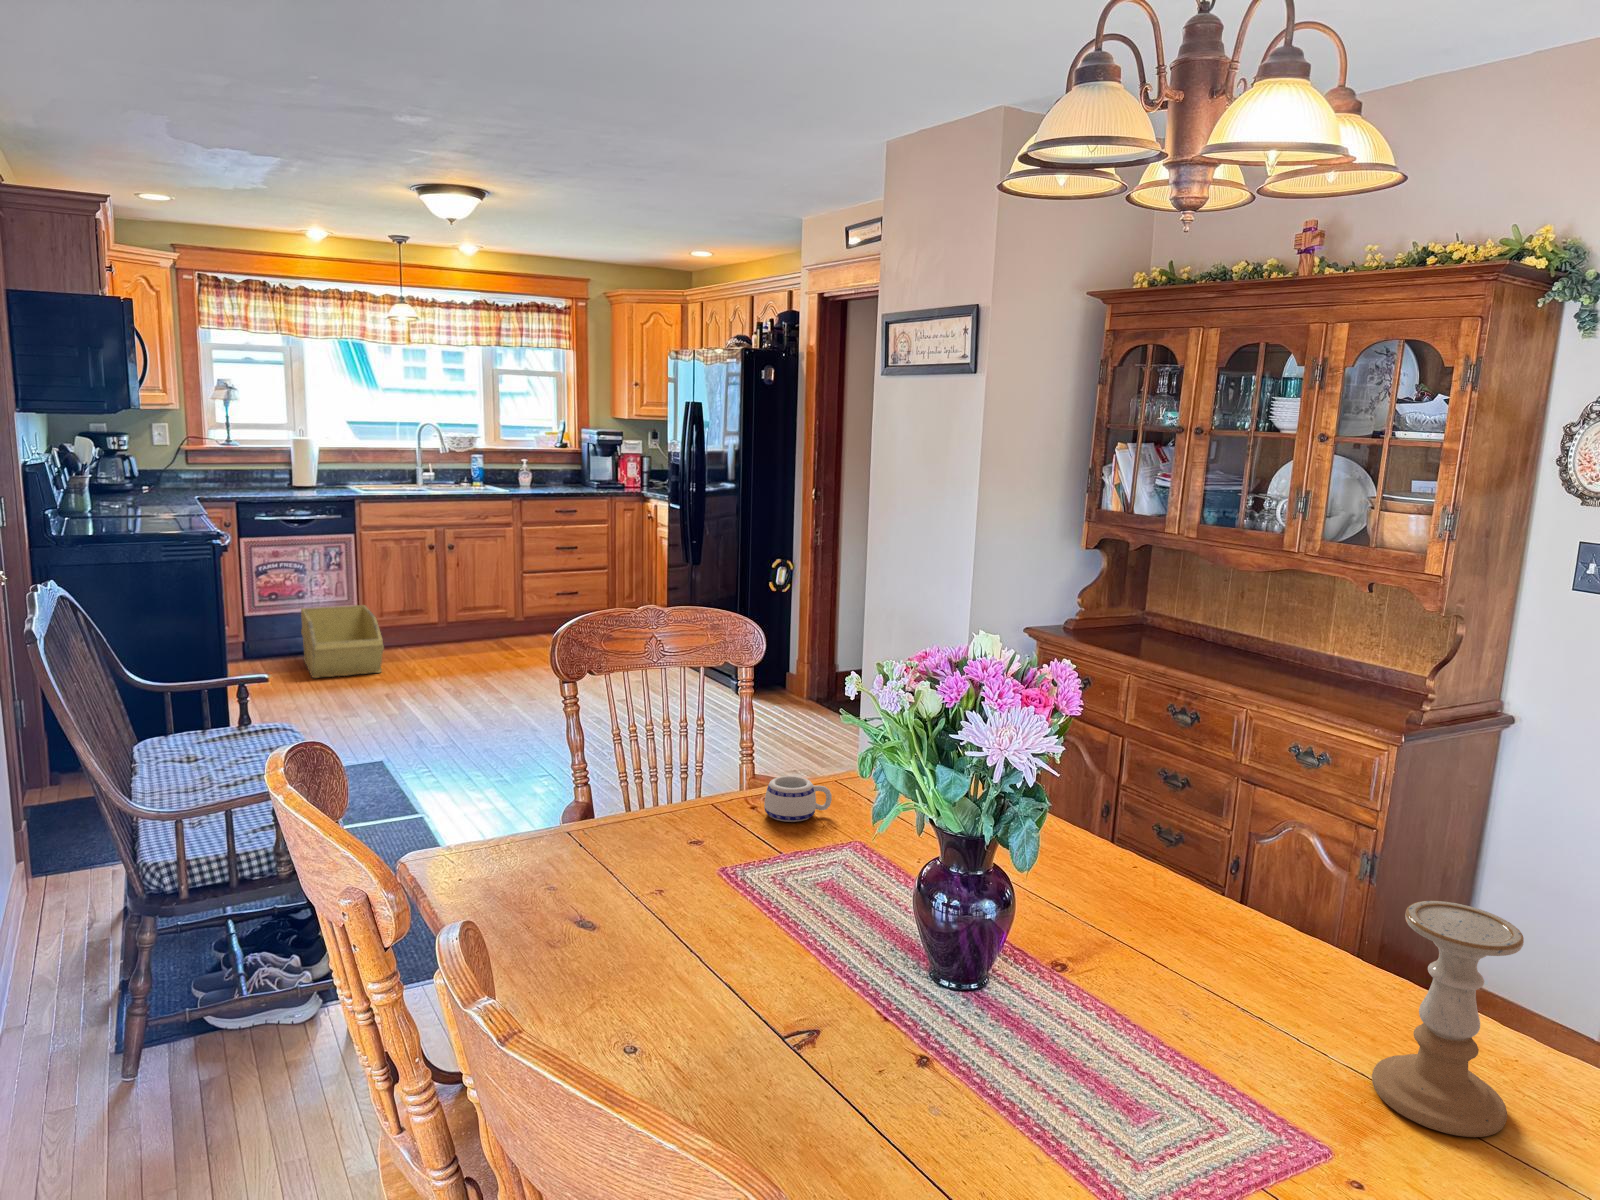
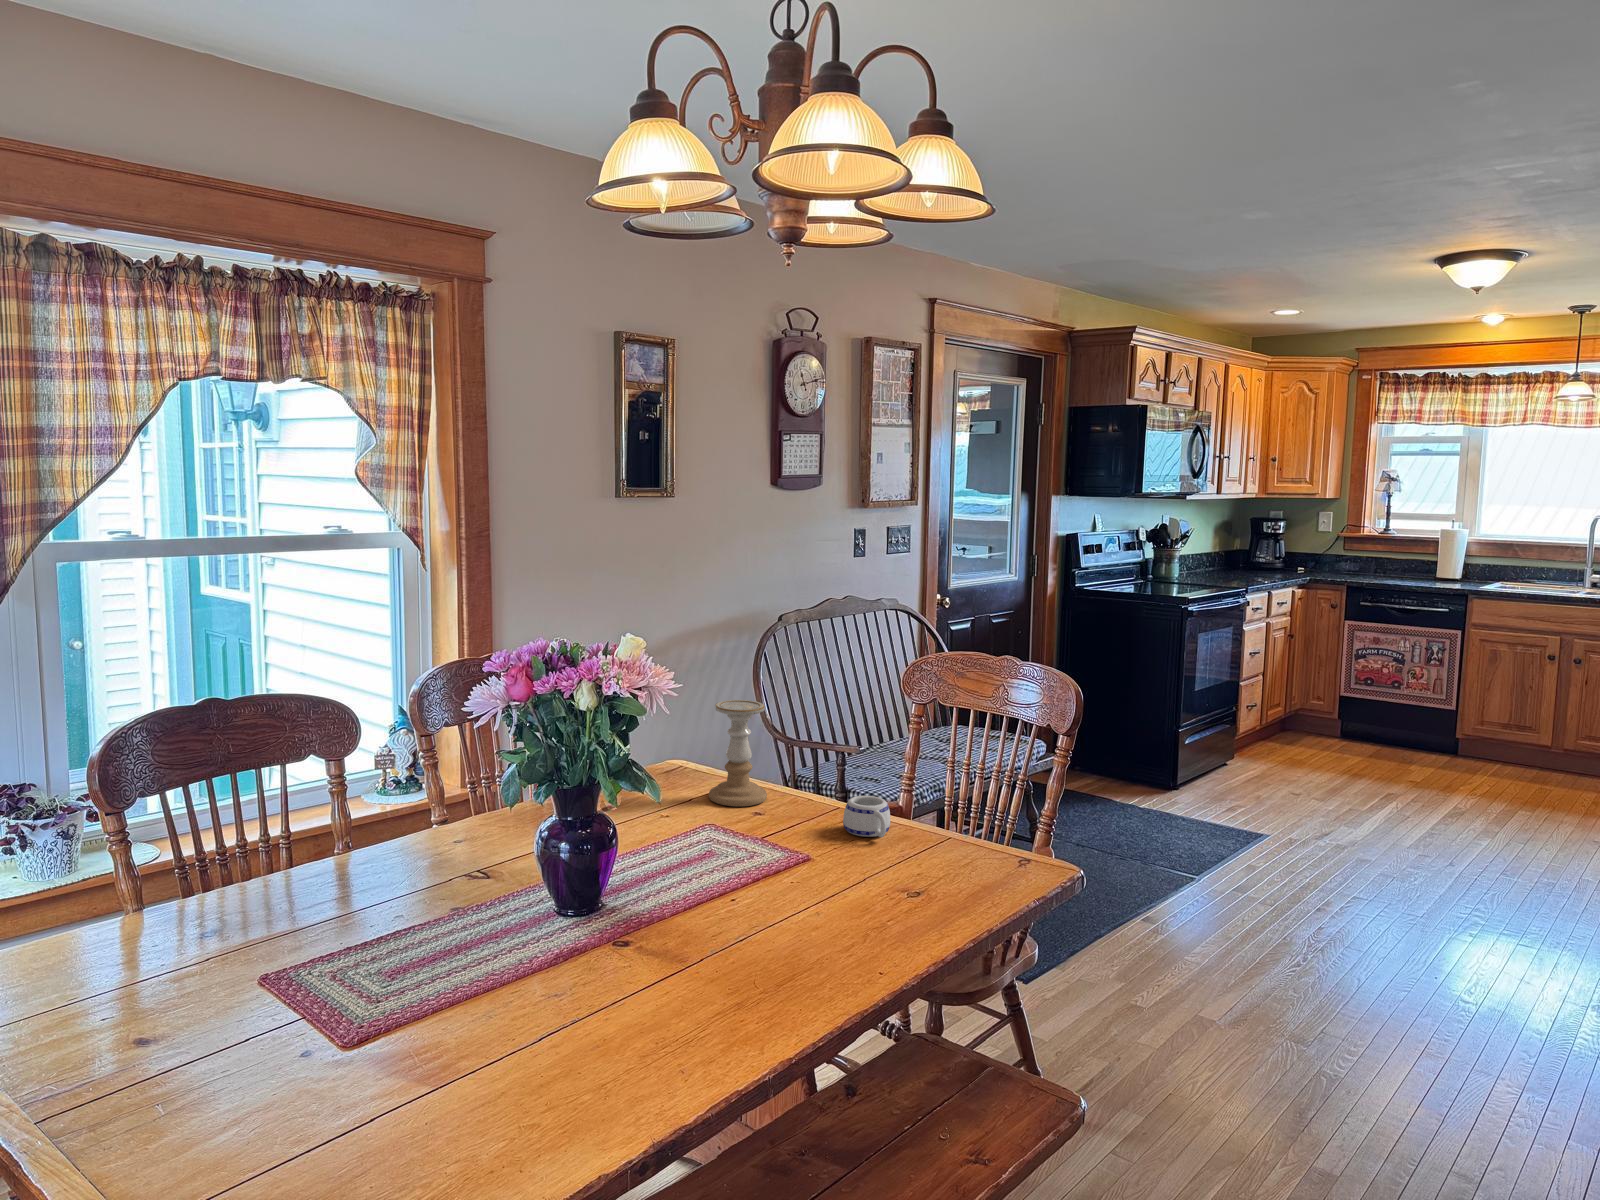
storage bin: present [301,605,384,678] -> none [1353,698,1462,779]
candle holder: present [1372,901,1524,1137] -> present [709,700,767,806]

